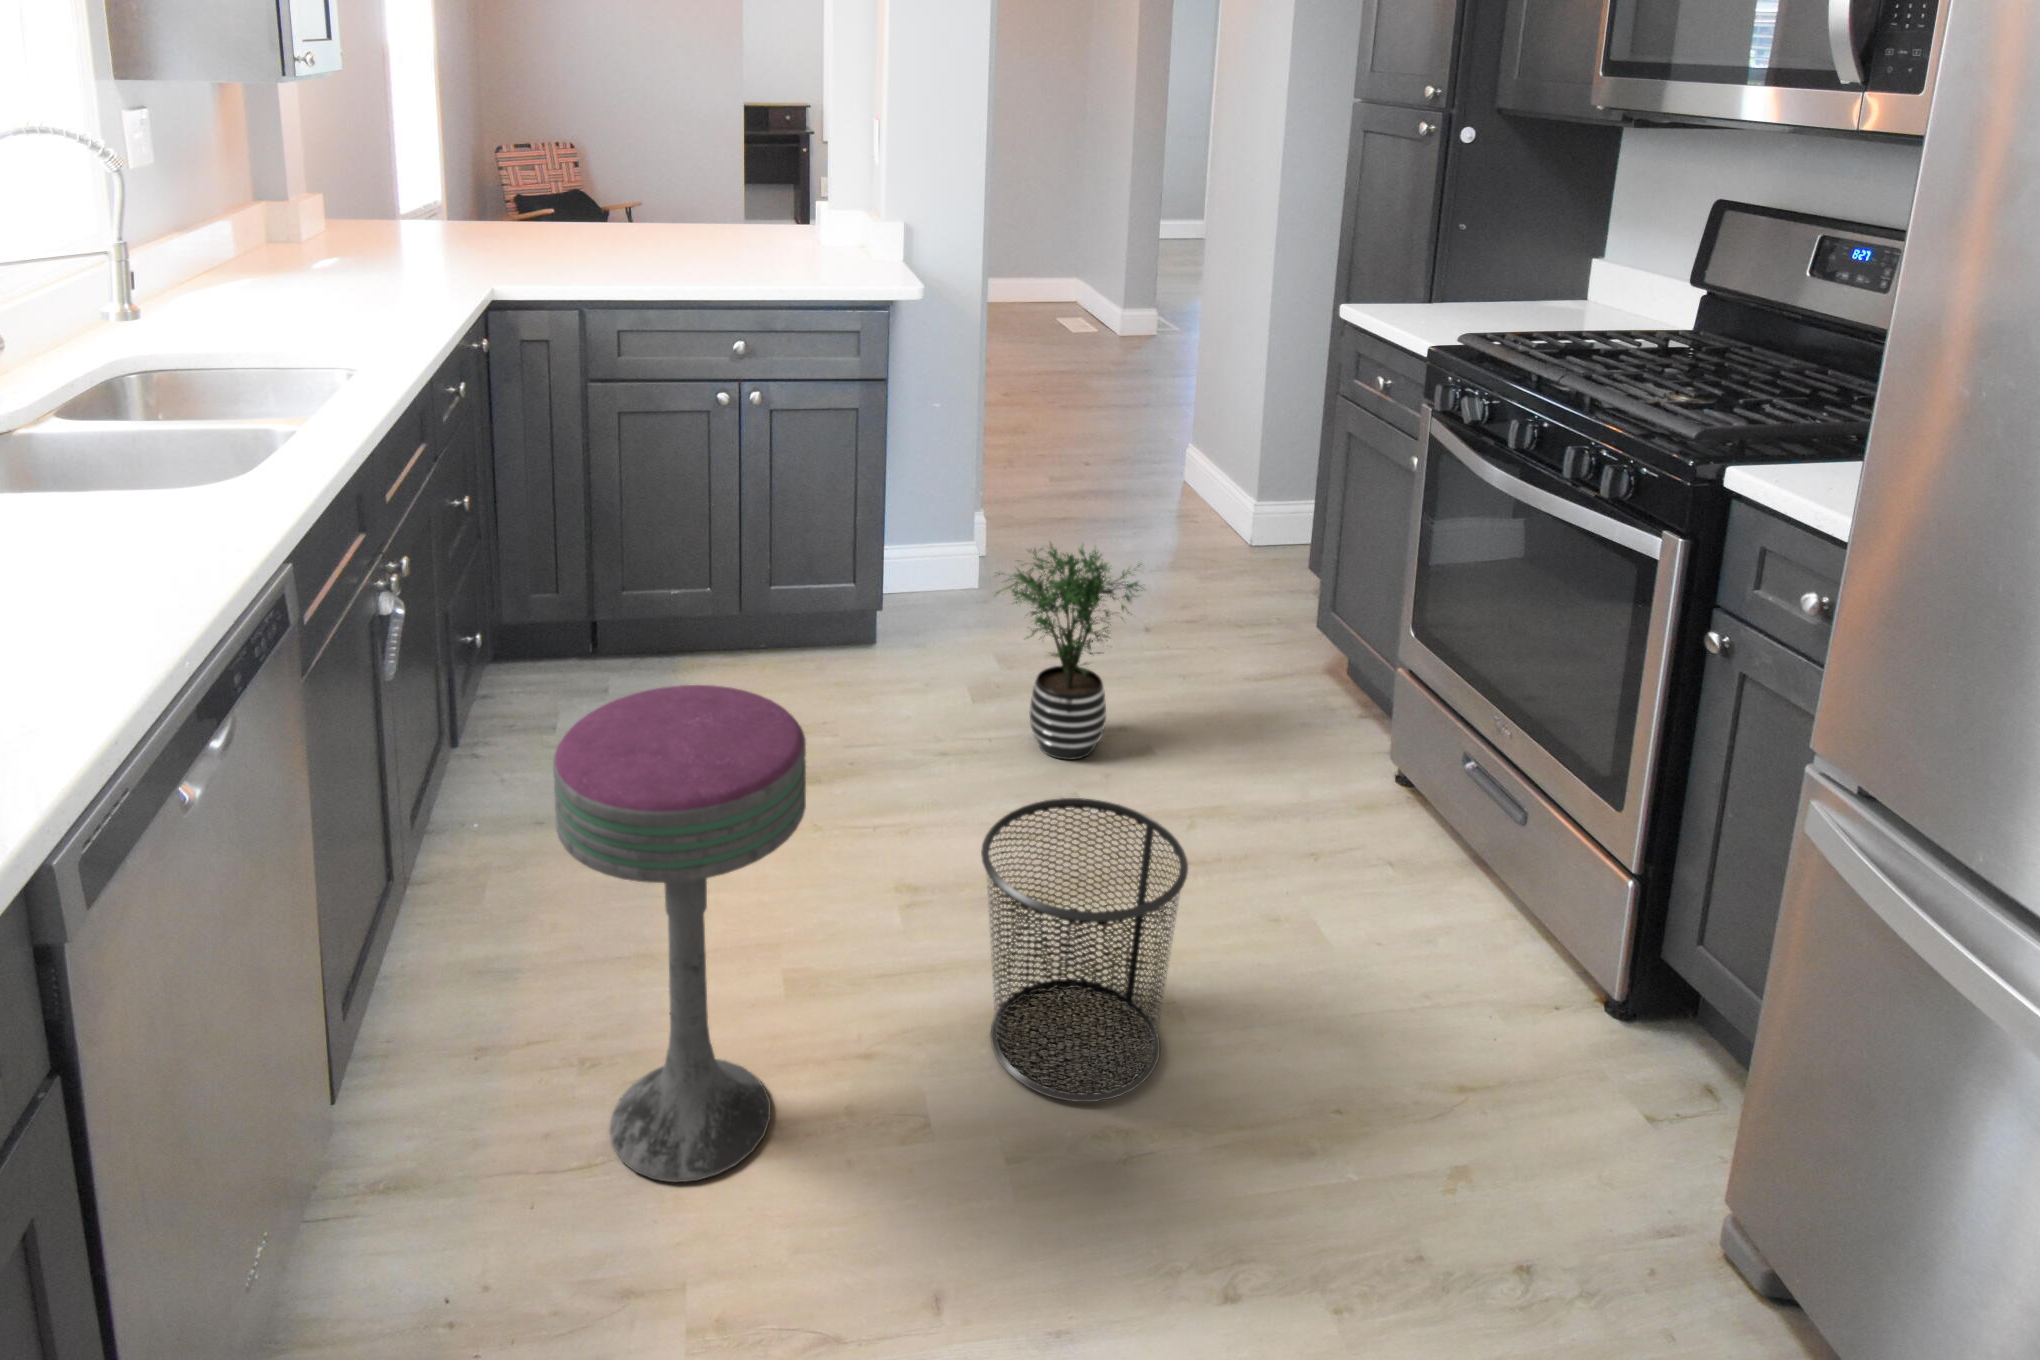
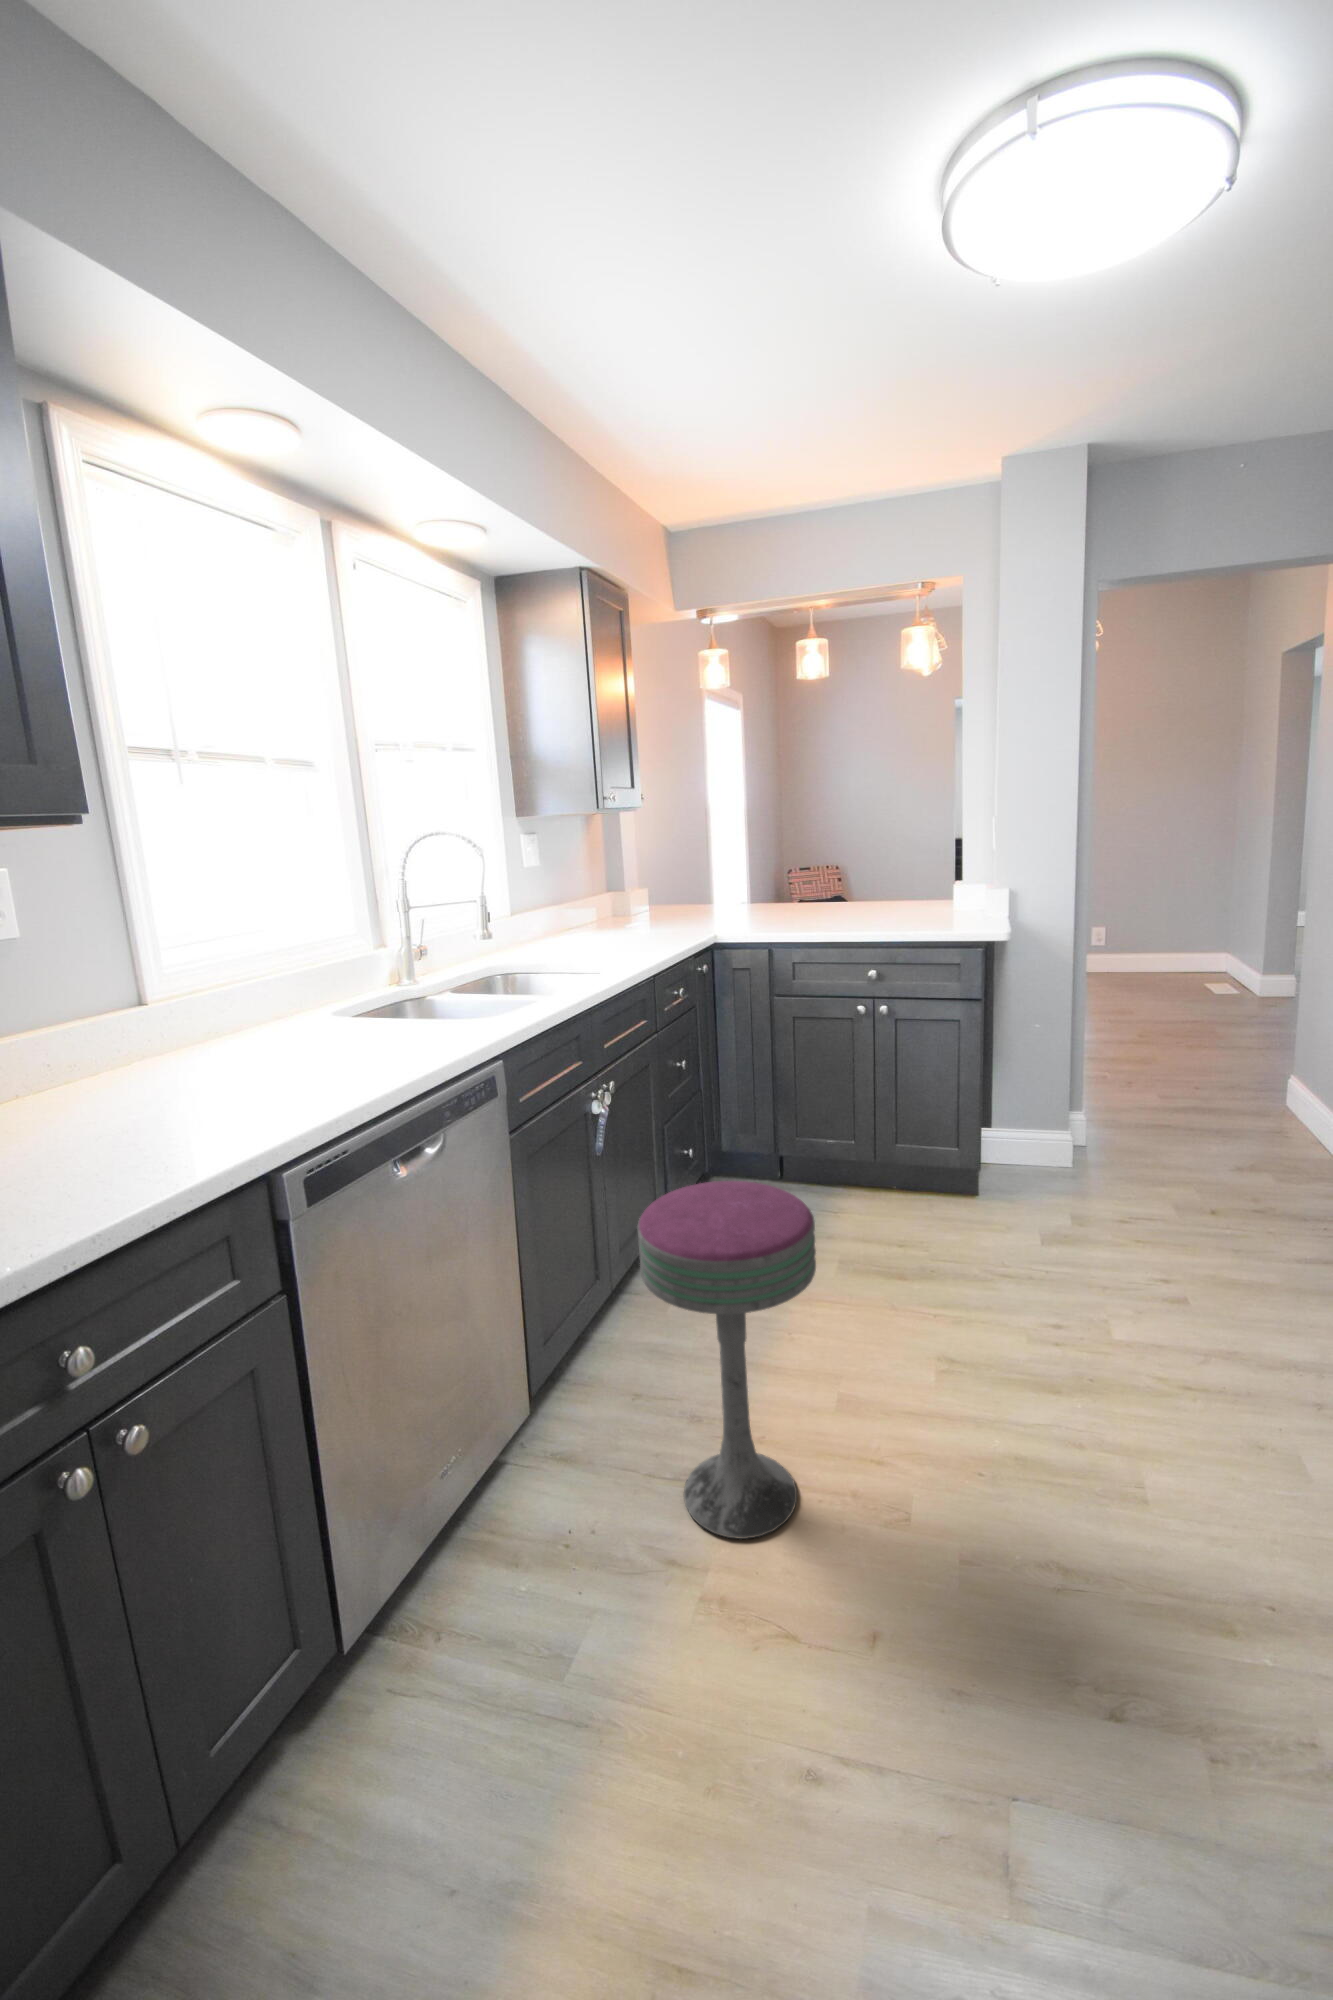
potted plant: present [996,544,1142,760] -> none [1053,1126,1199,1309]
waste bin: present [981,798,1188,1102] -> none [971,1323,1167,1594]

